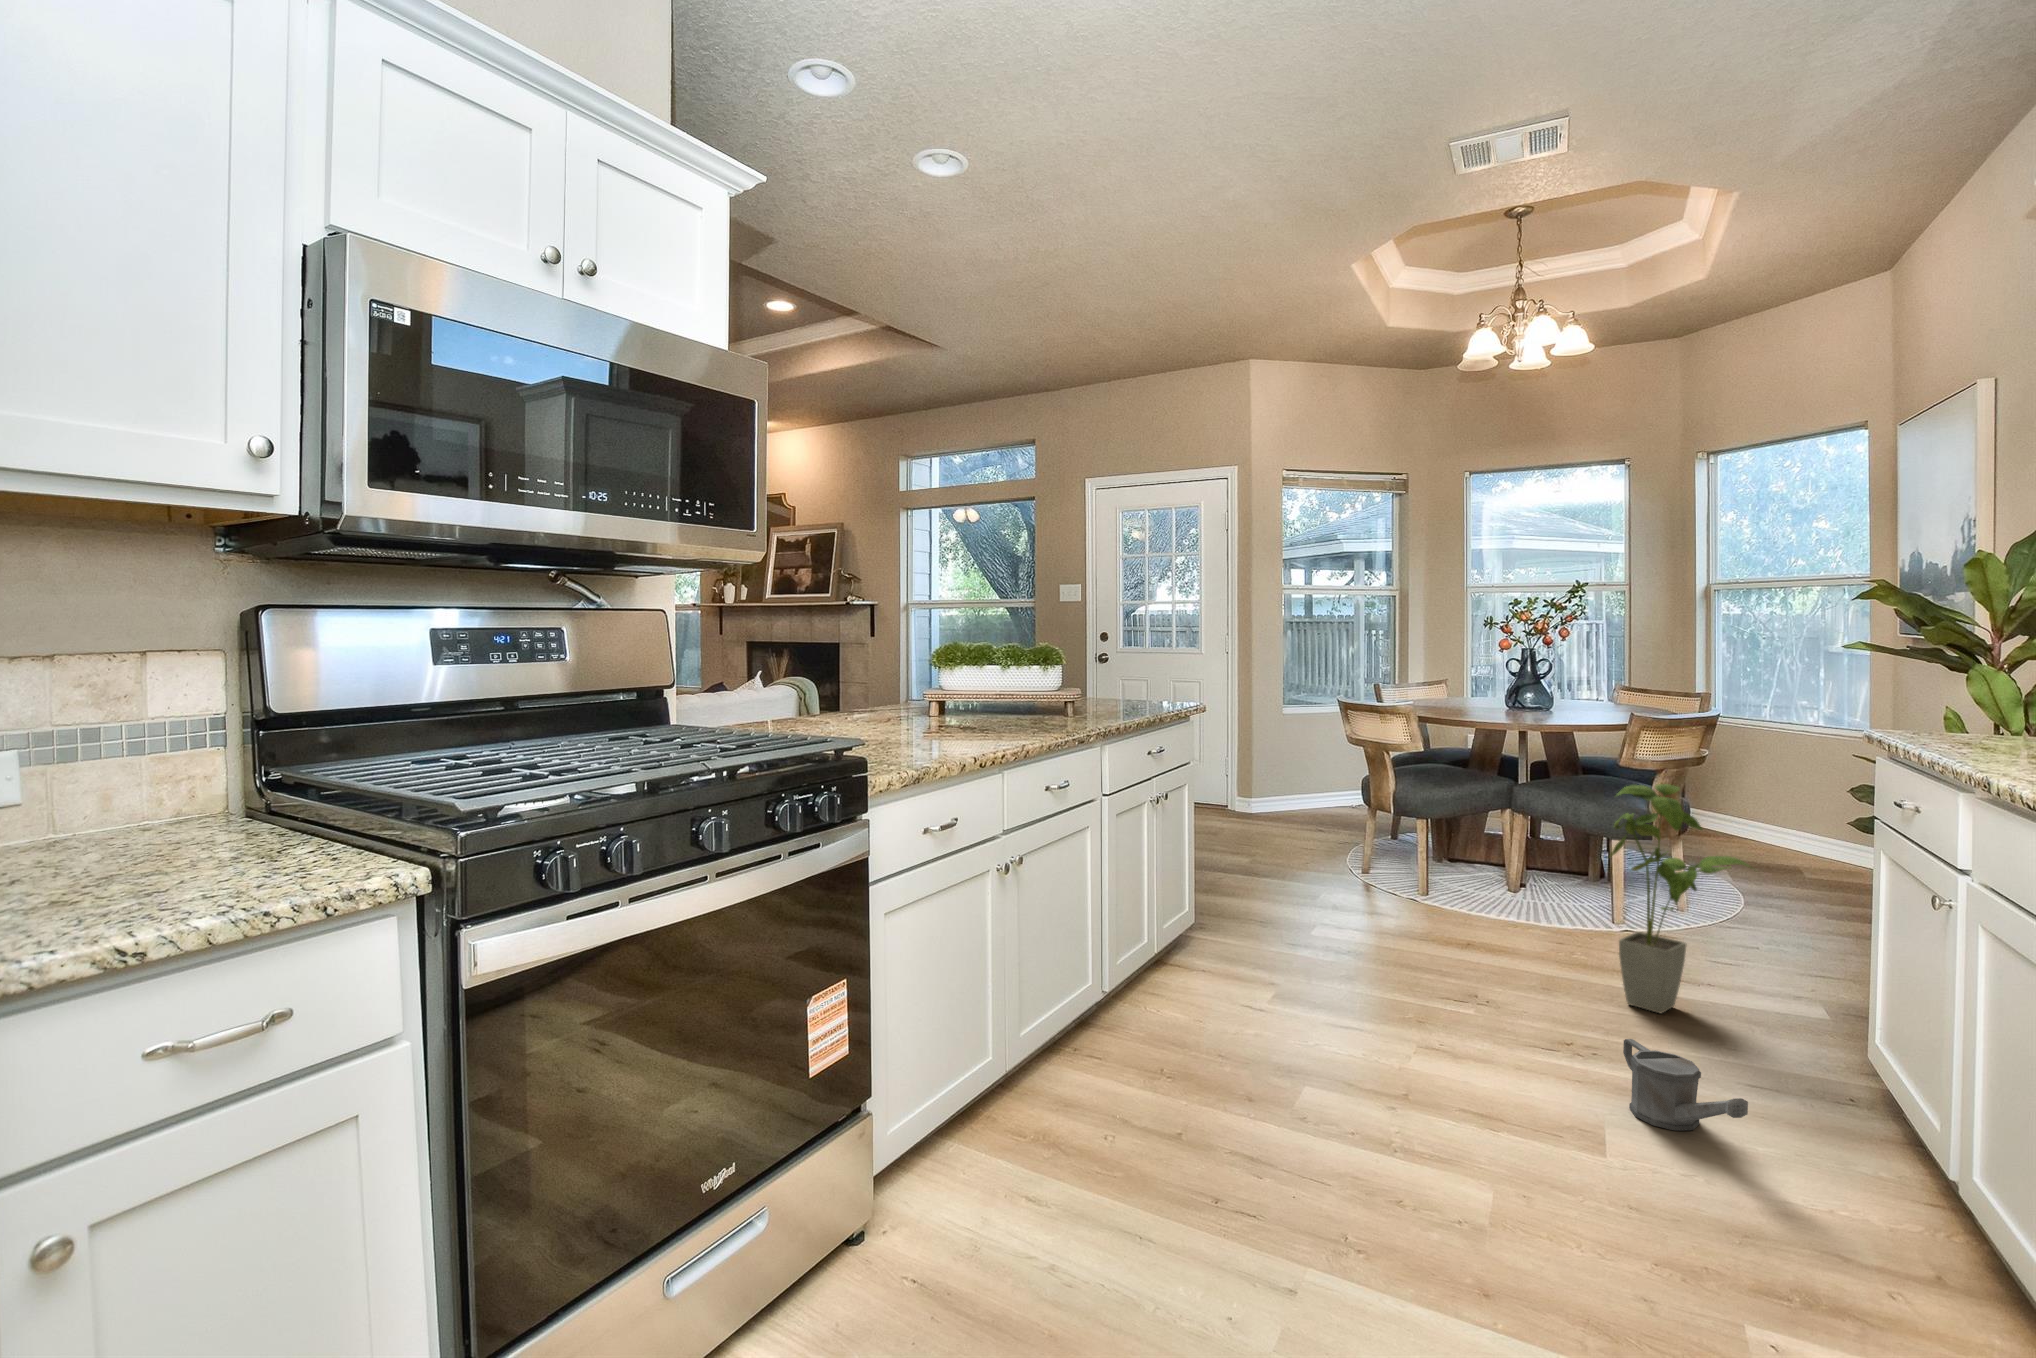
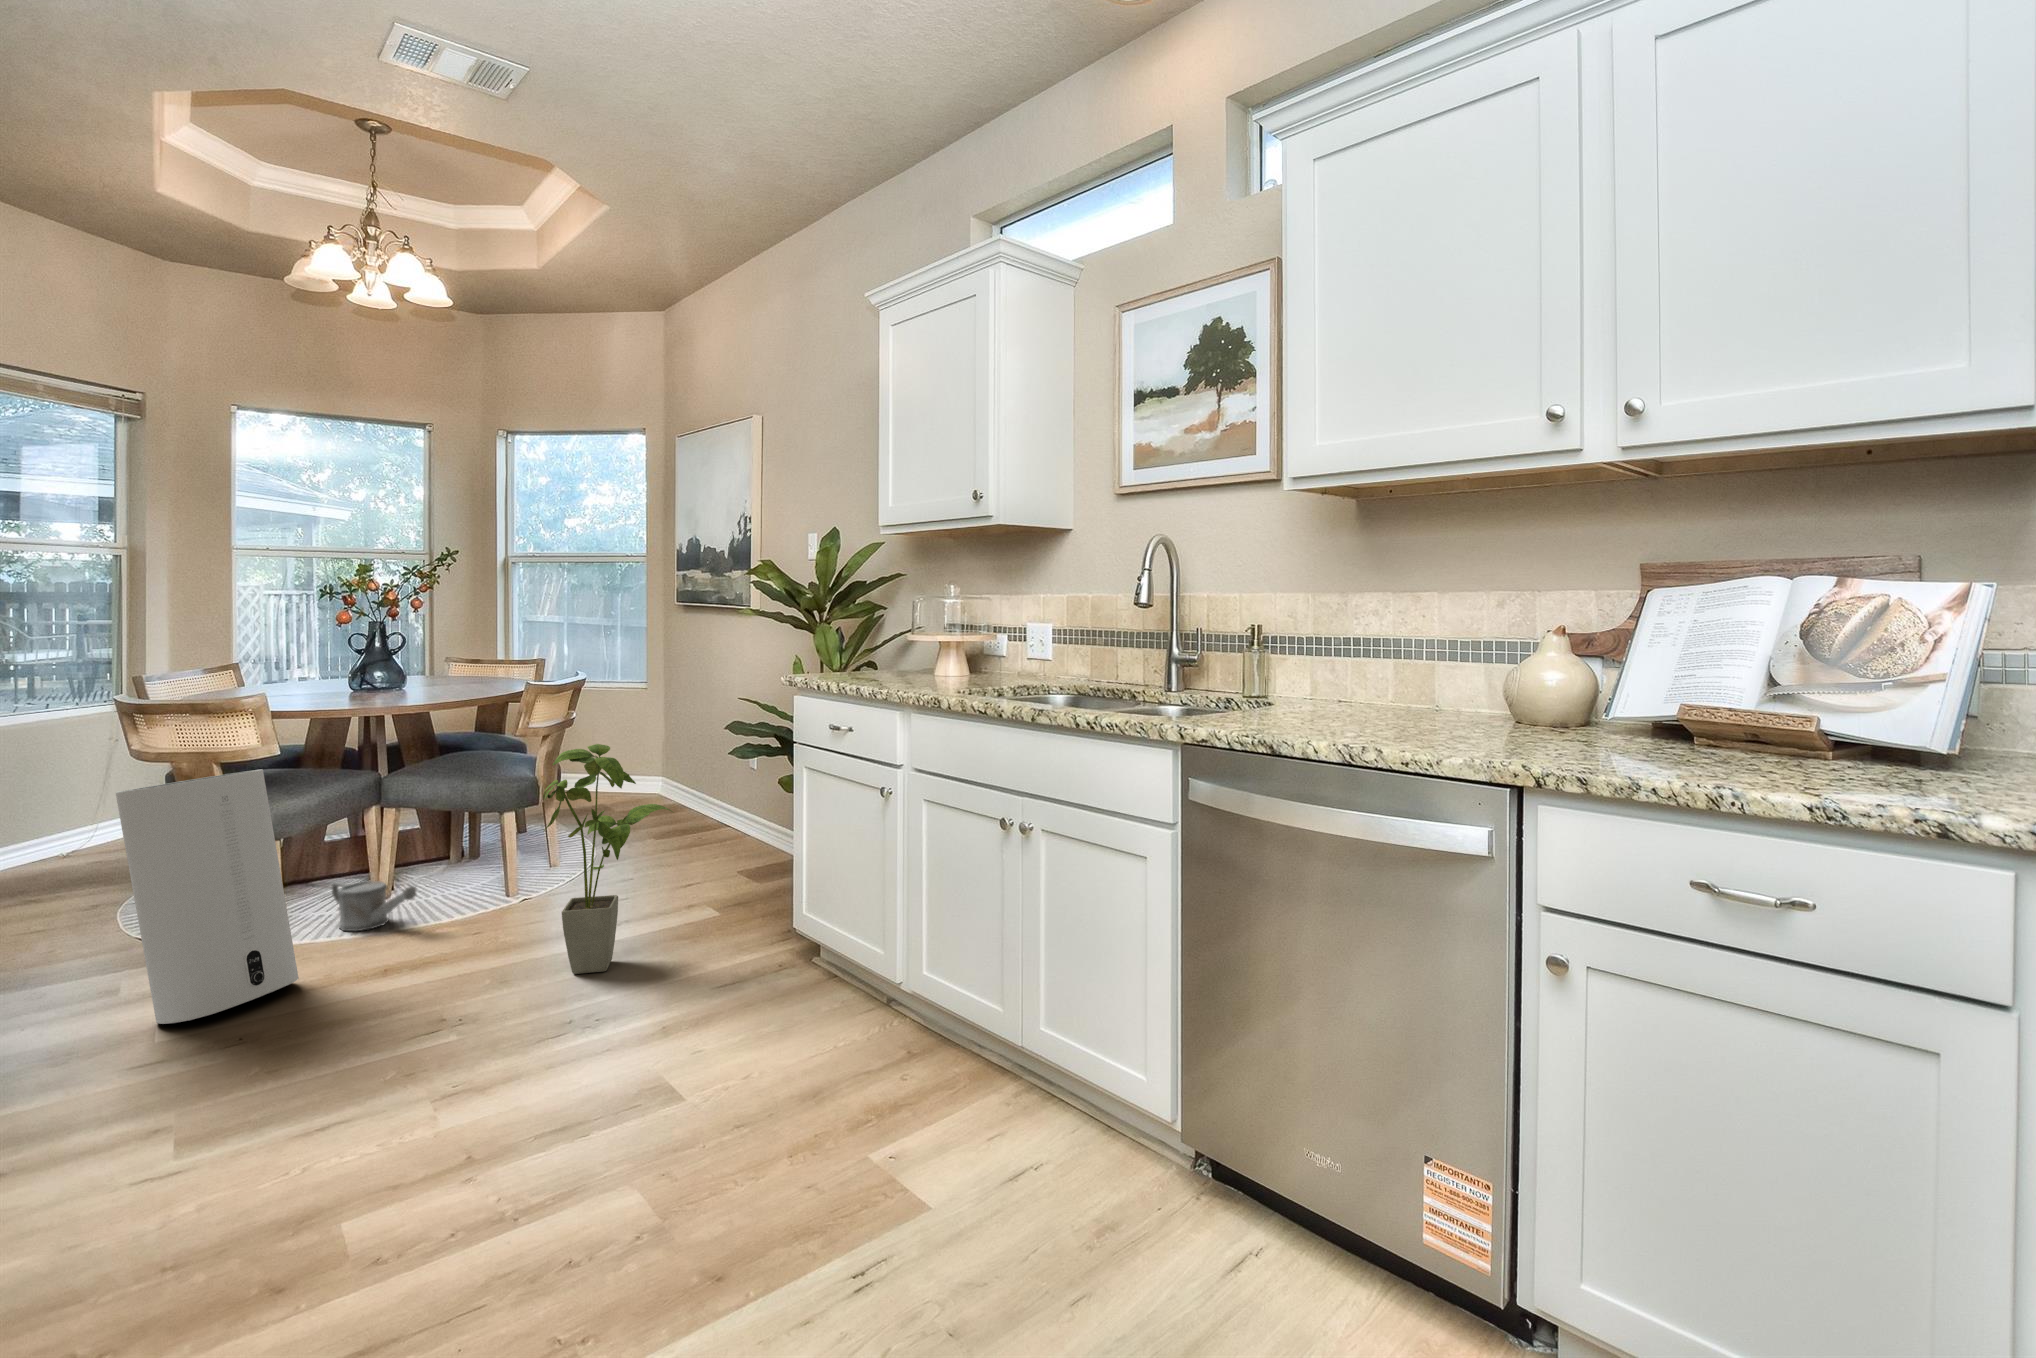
air purifier: none [1322,765,1419,934] -> present [116,769,299,1024]
watering can: present [1623,1039,1748,1131] -> present [332,881,416,931]

